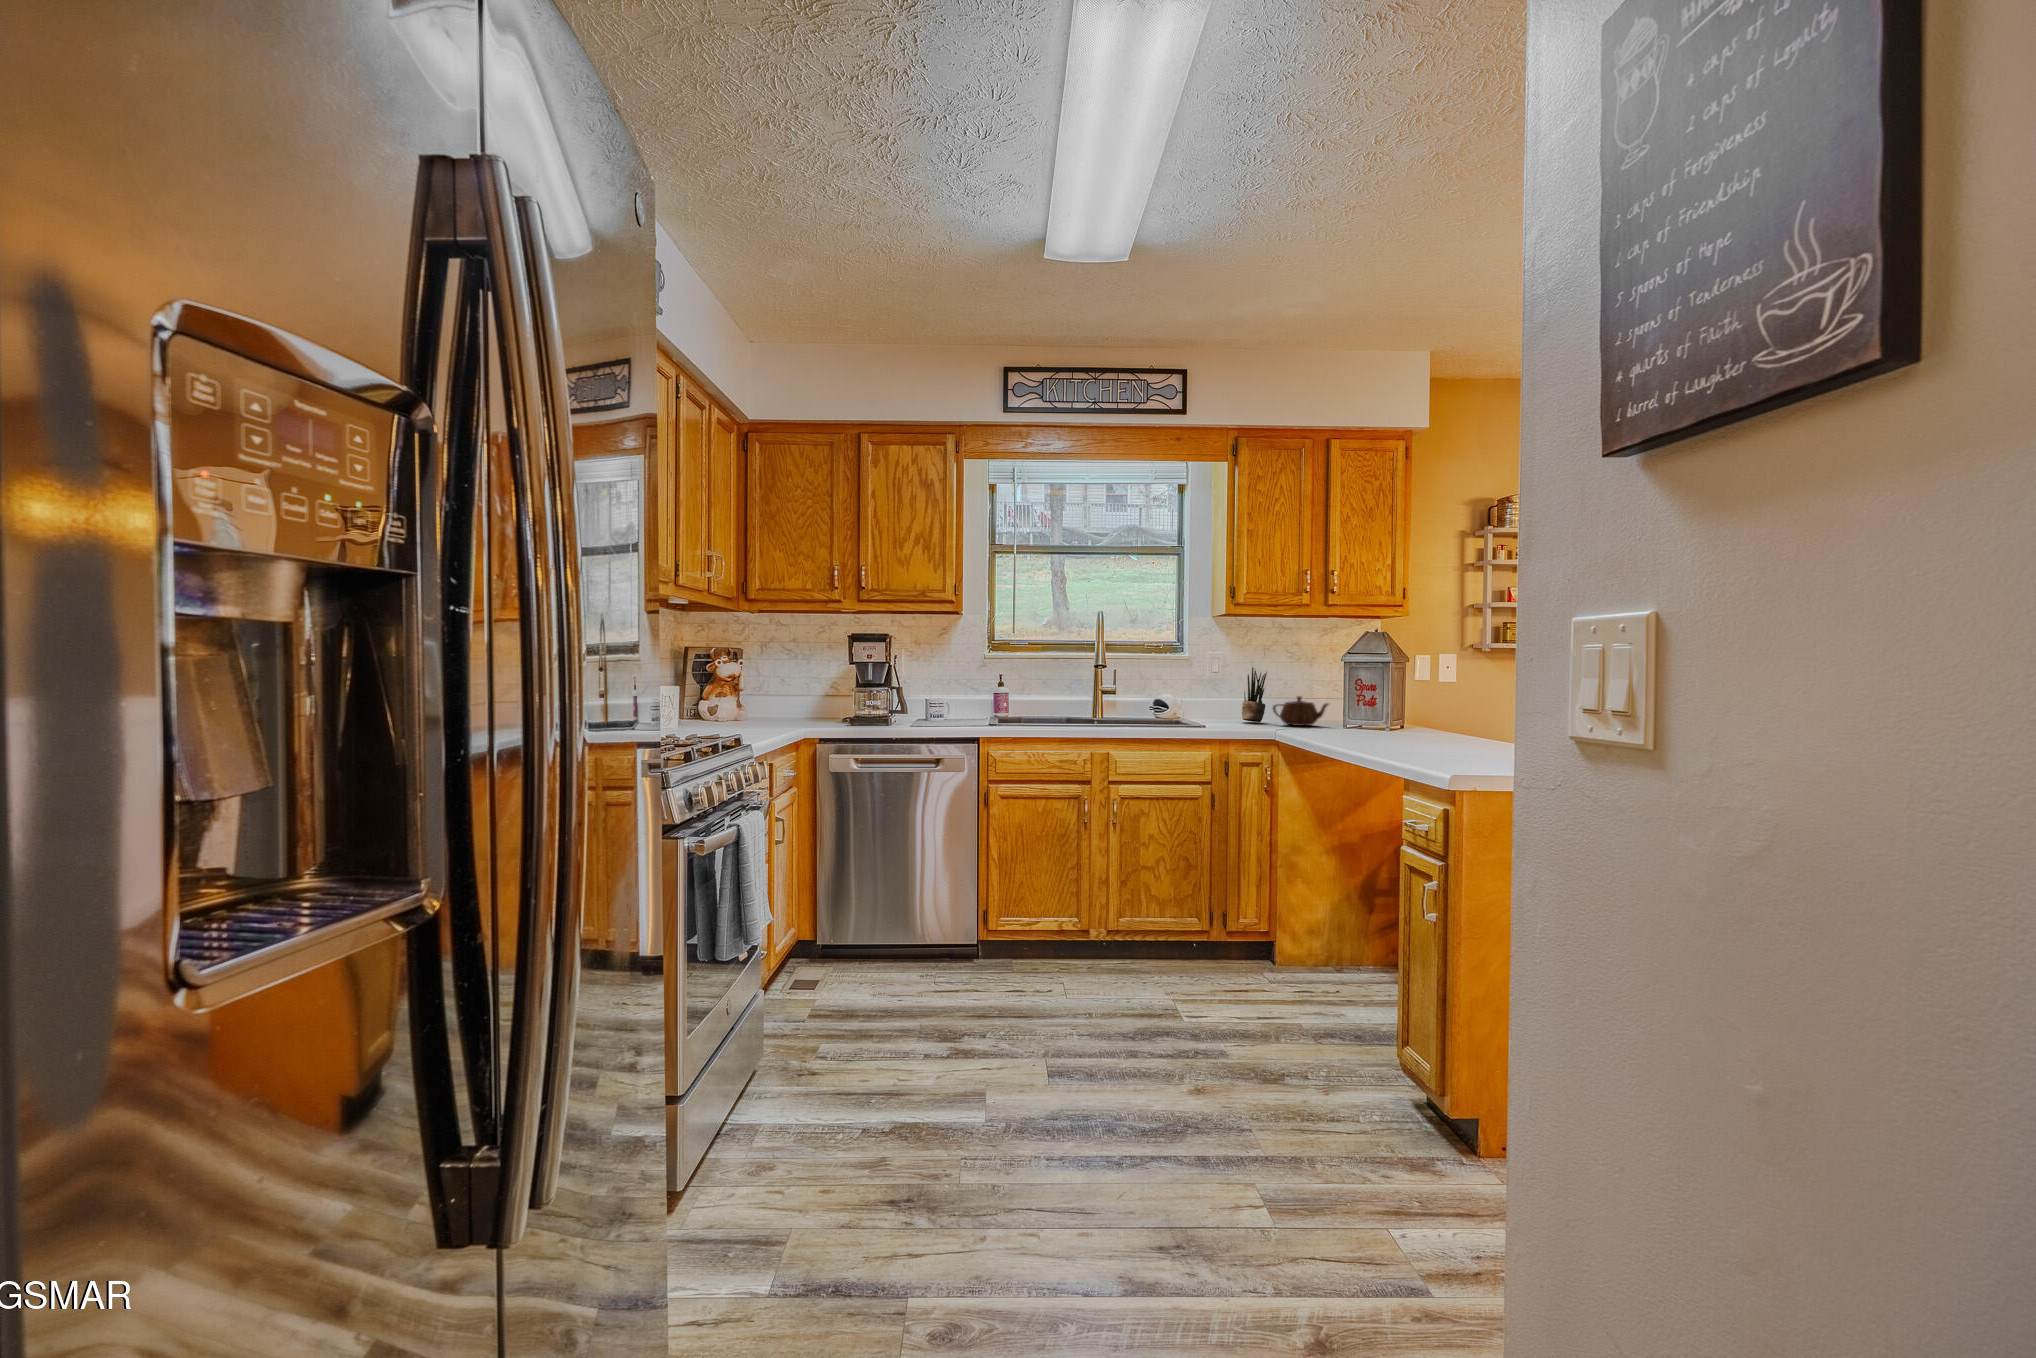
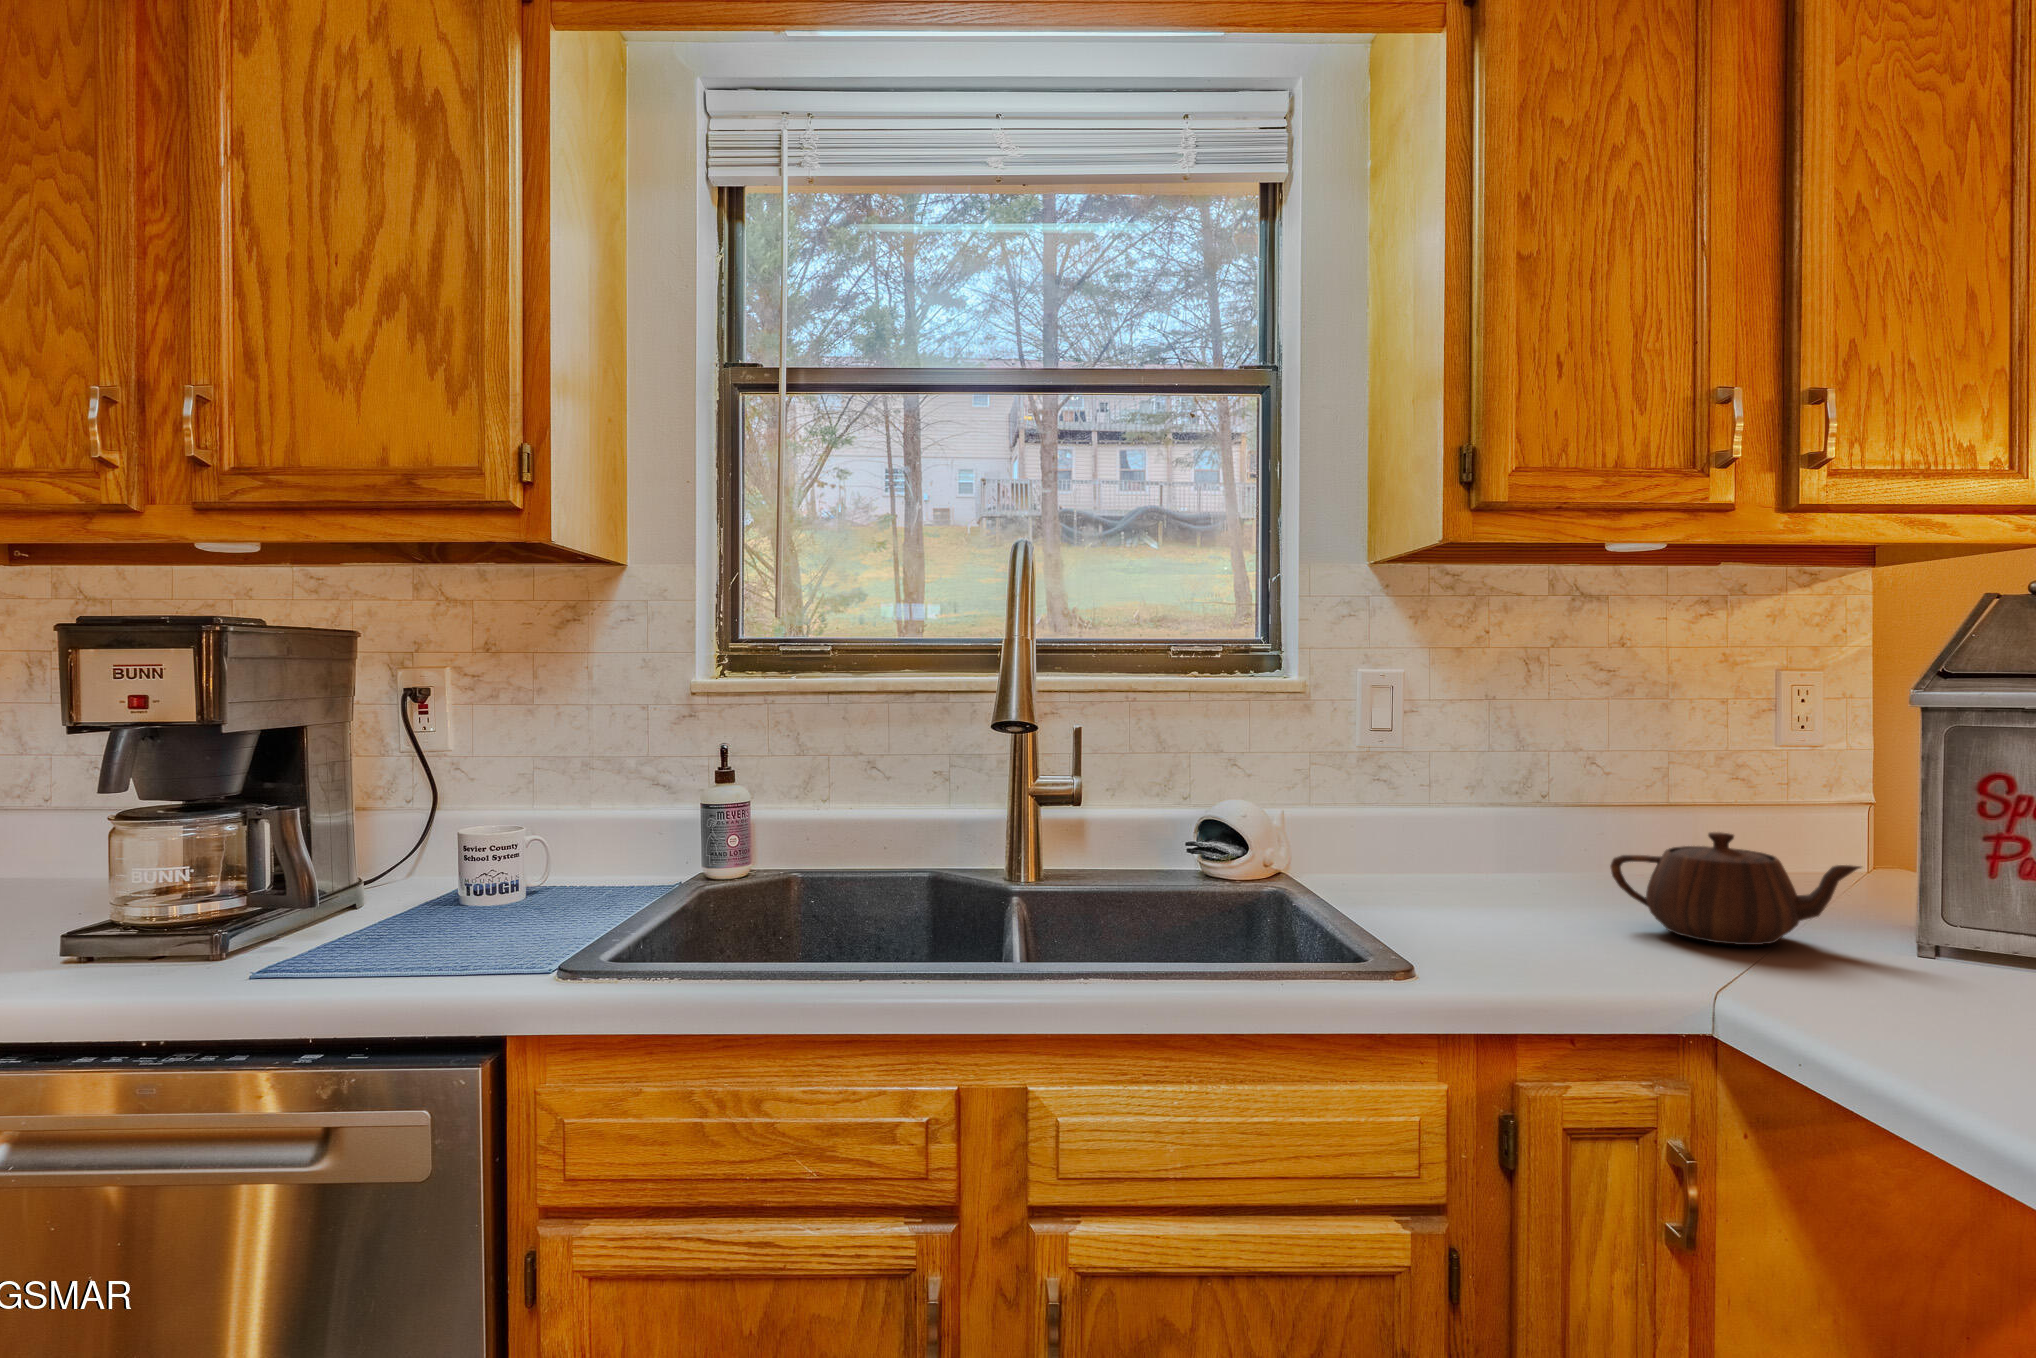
potted plant: present [1242,667,1267,722] -> none [1478,717,1562,896]

